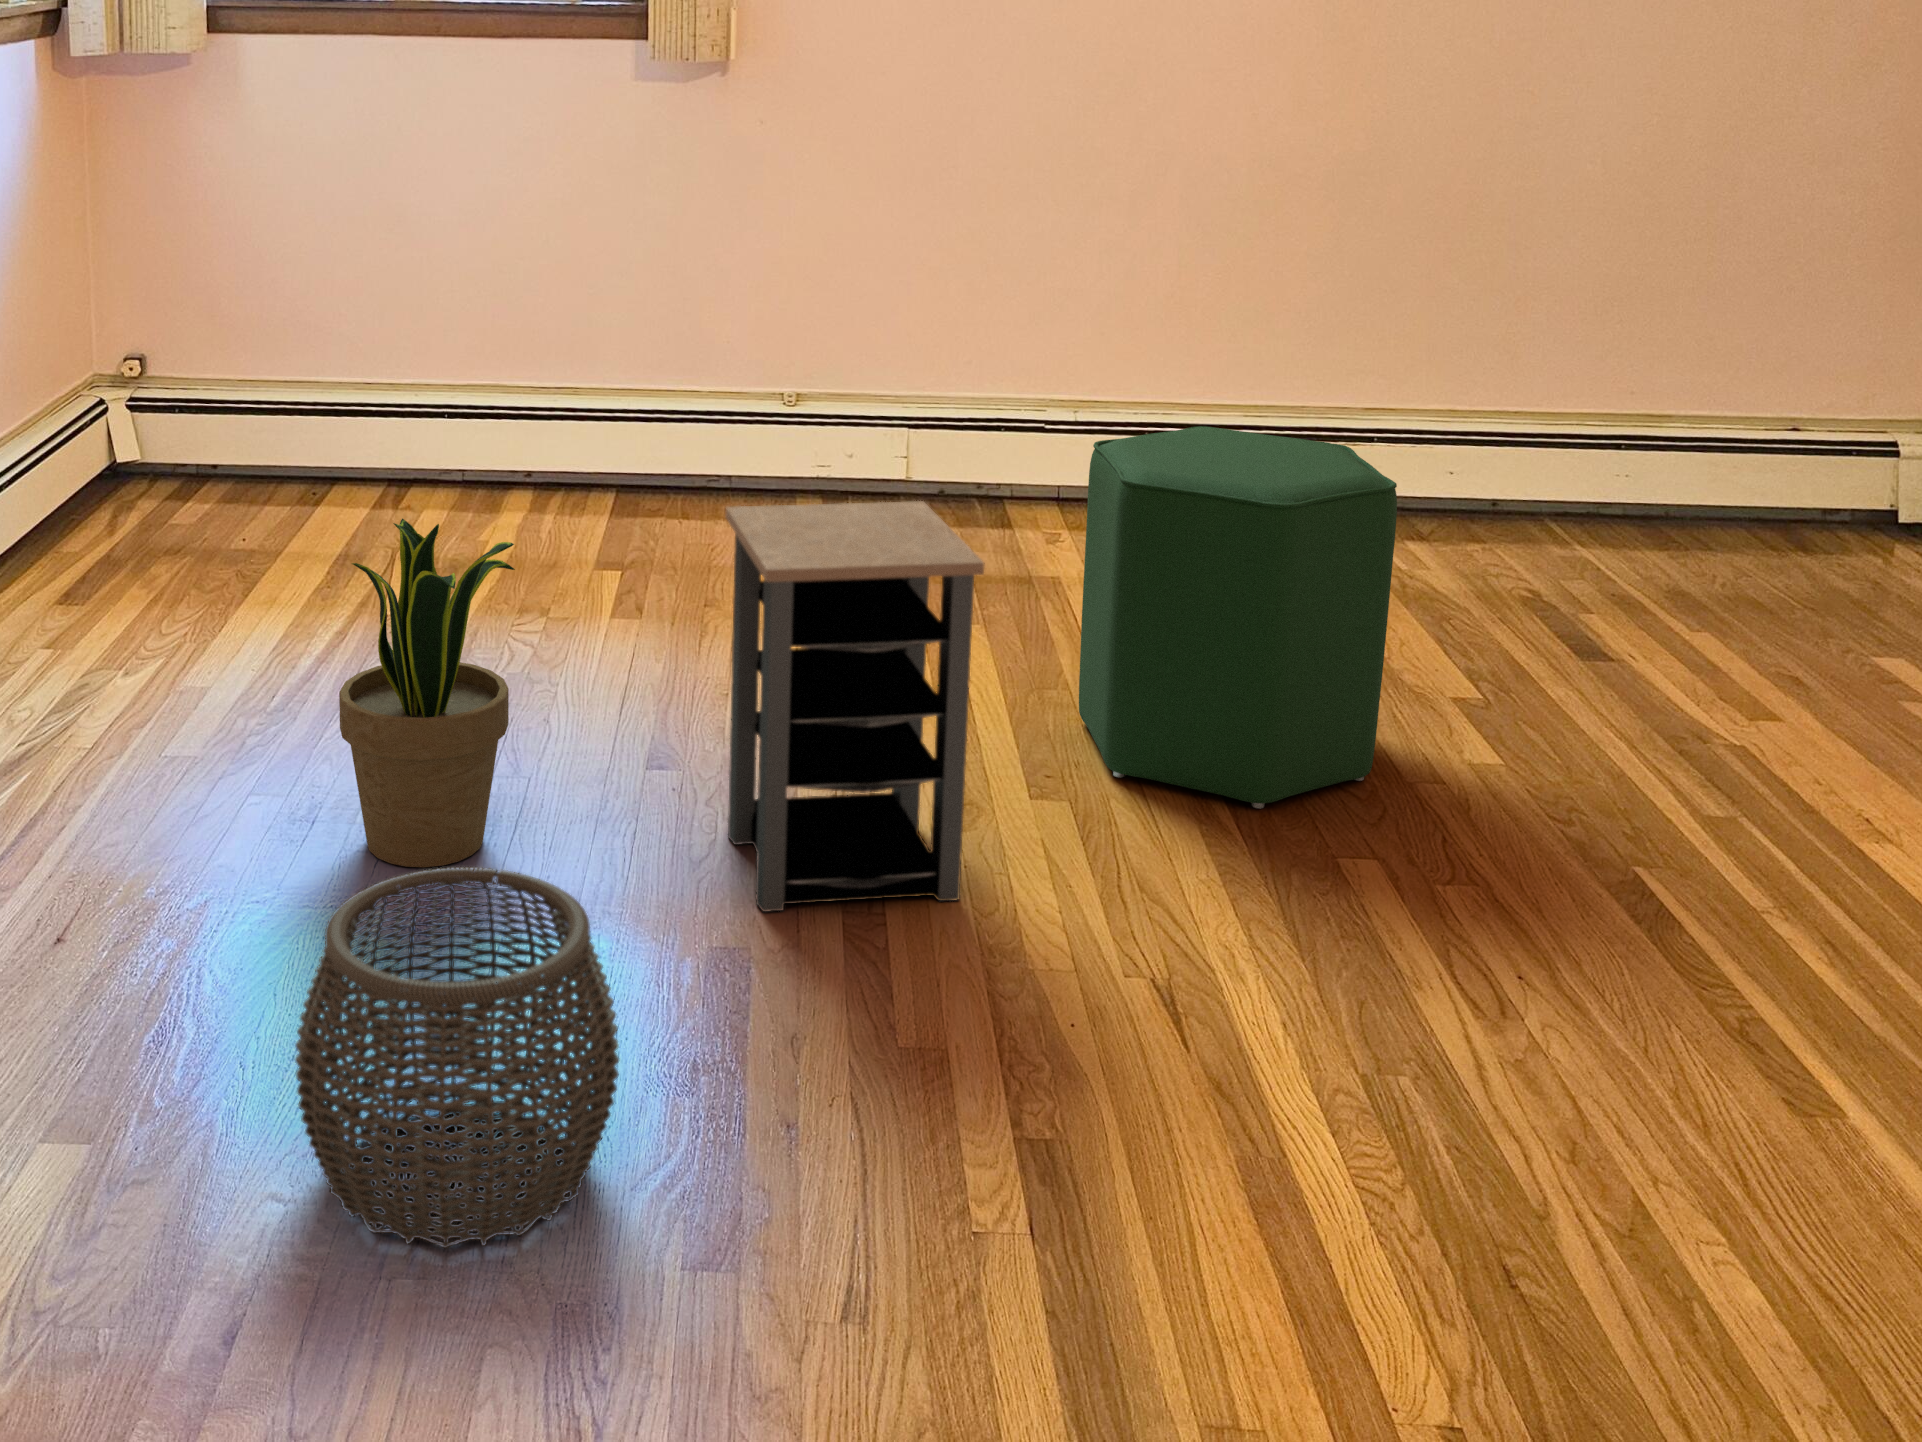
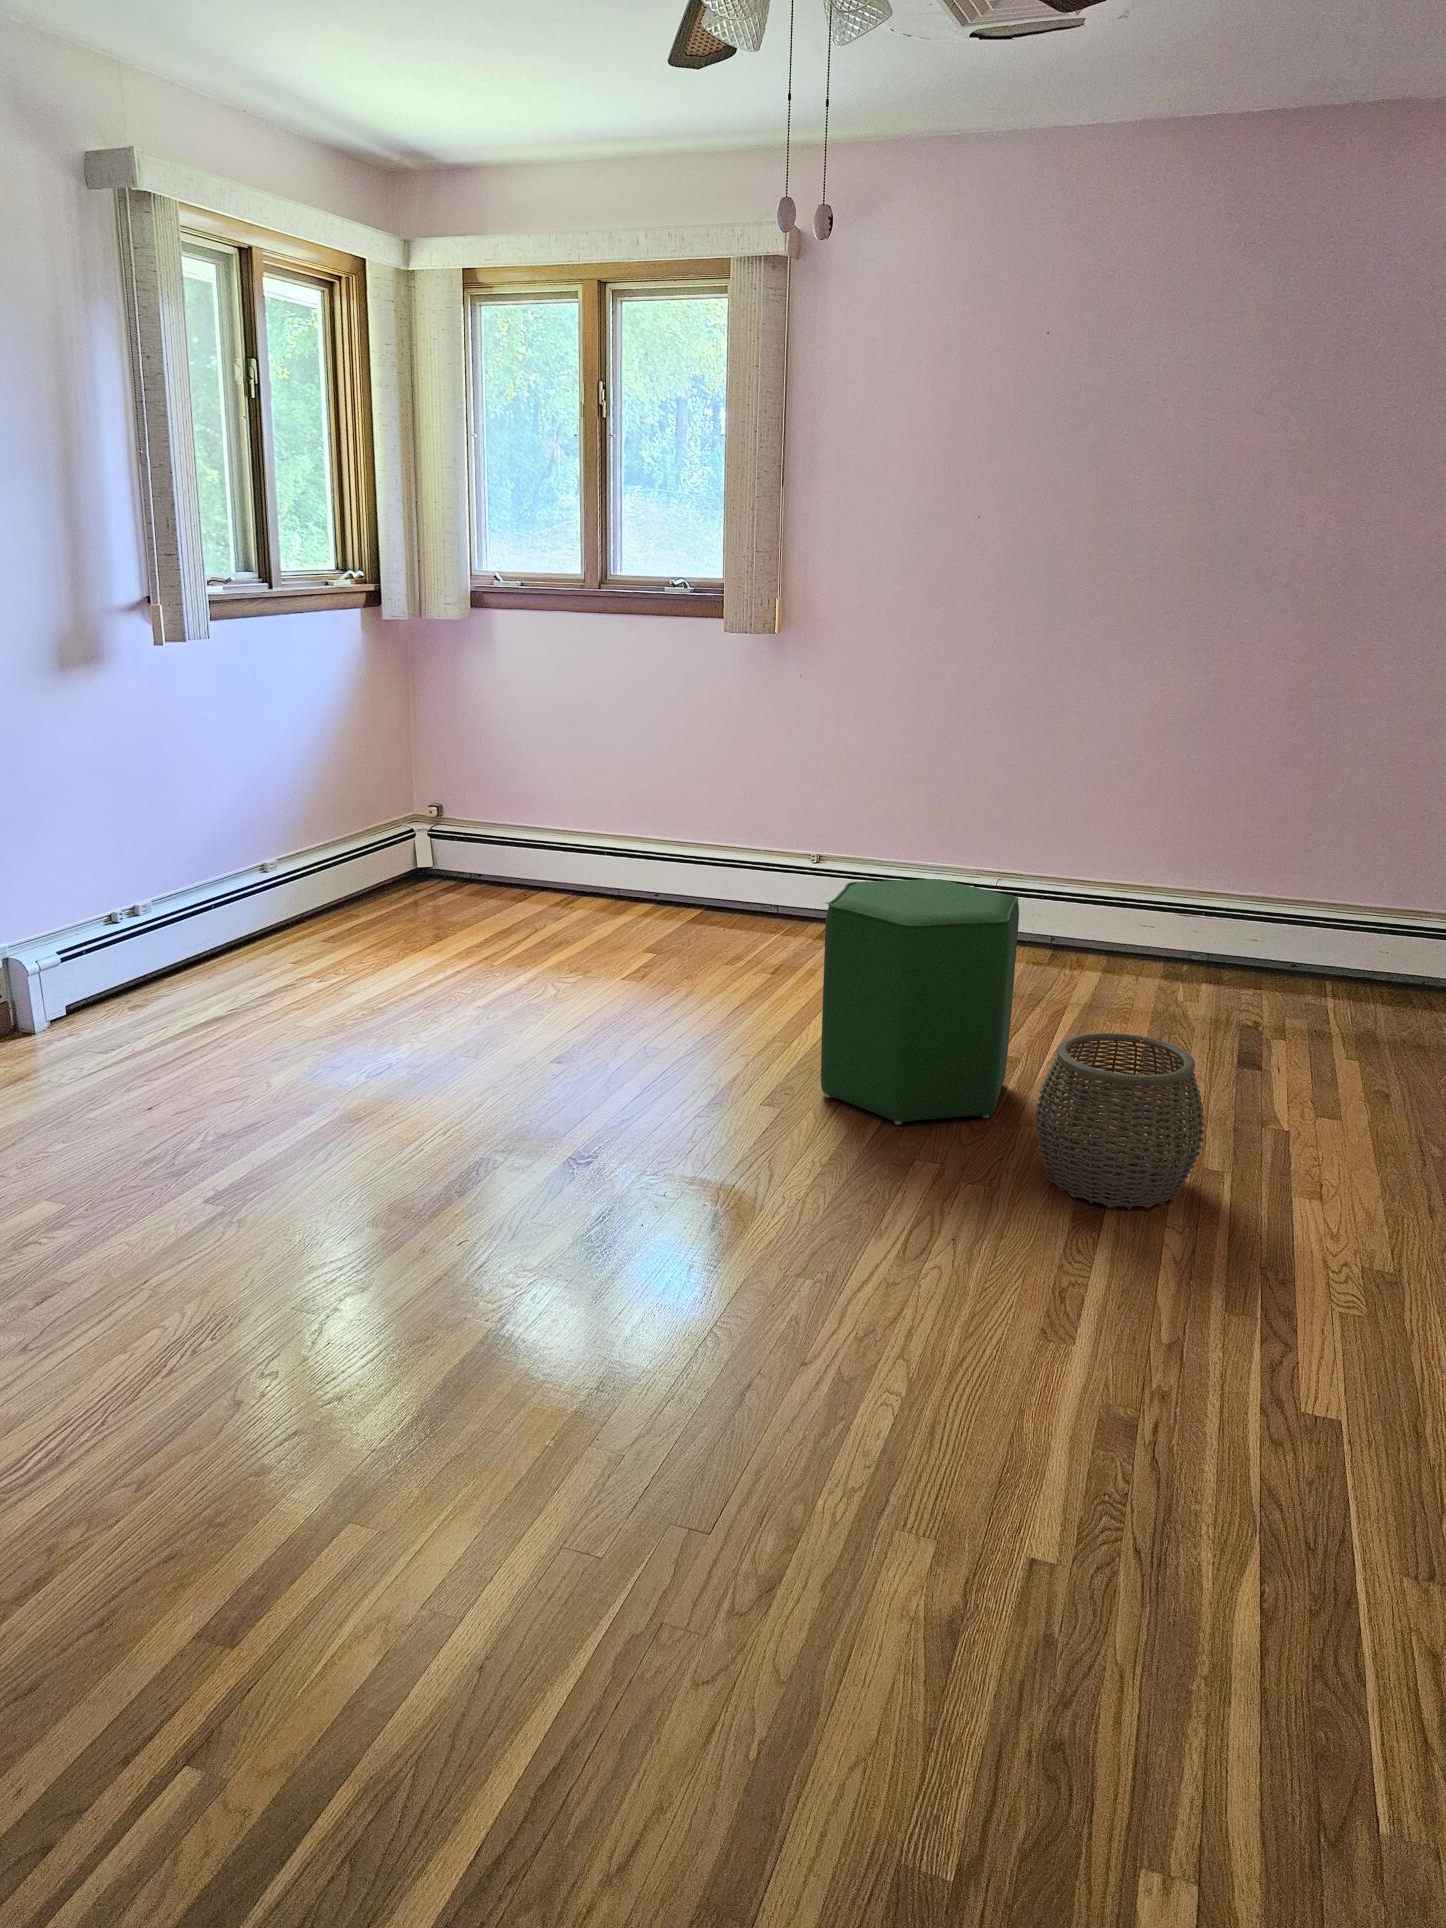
side table: present [725,501,985,912] -> none [521,898,680,1148]
potted plant: present [339,519,515,867] -> none [329,892,443,1094]
woven basket: present [295,867,619,1248] -> present [1035,1033,1205,1209]

